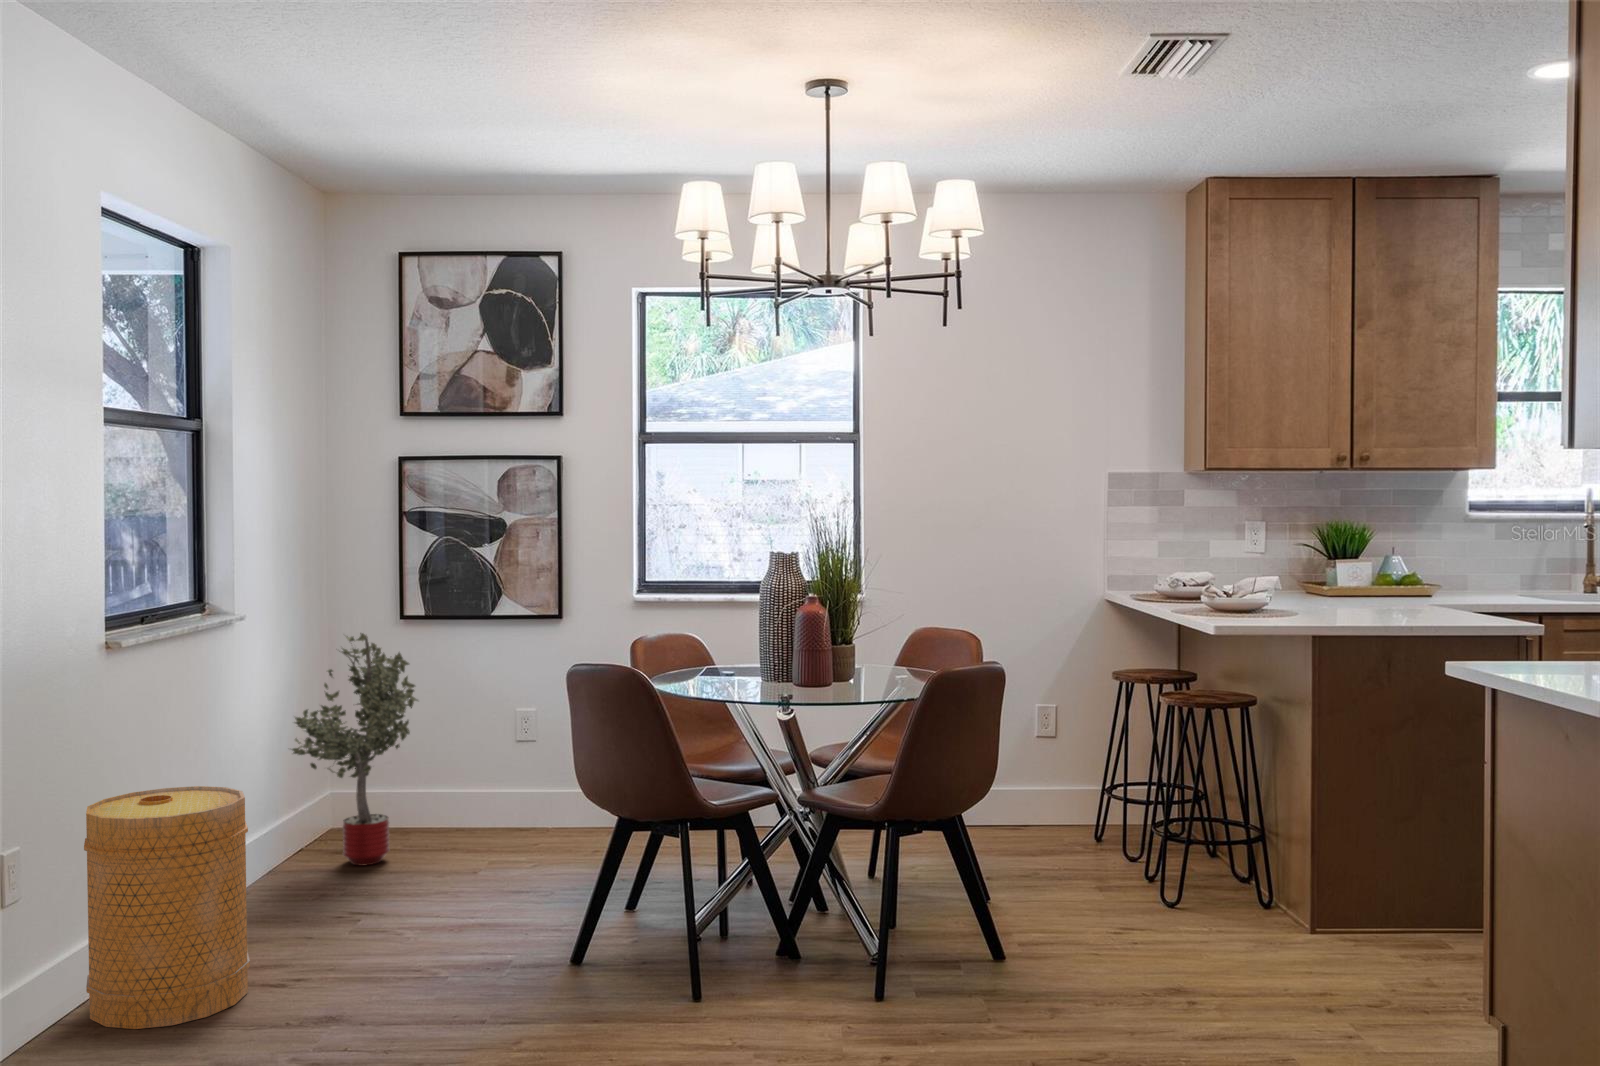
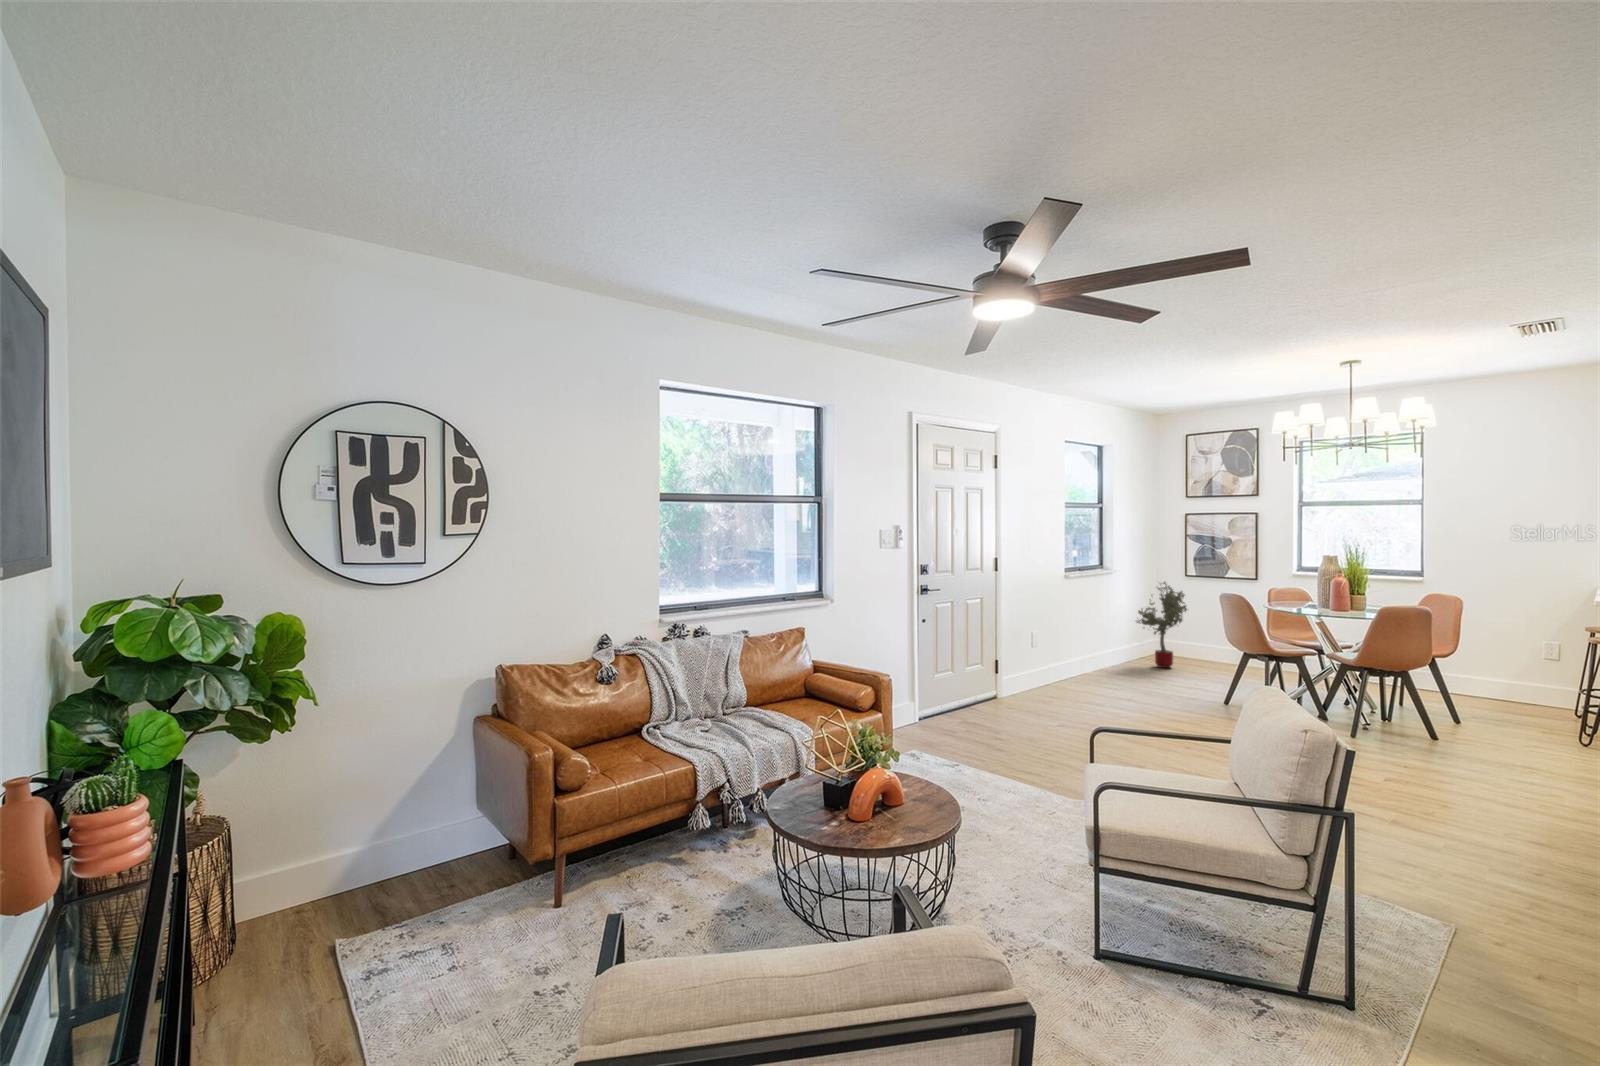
basket: present [84,786,250,1029] -> none [1065,621,1113,689]

